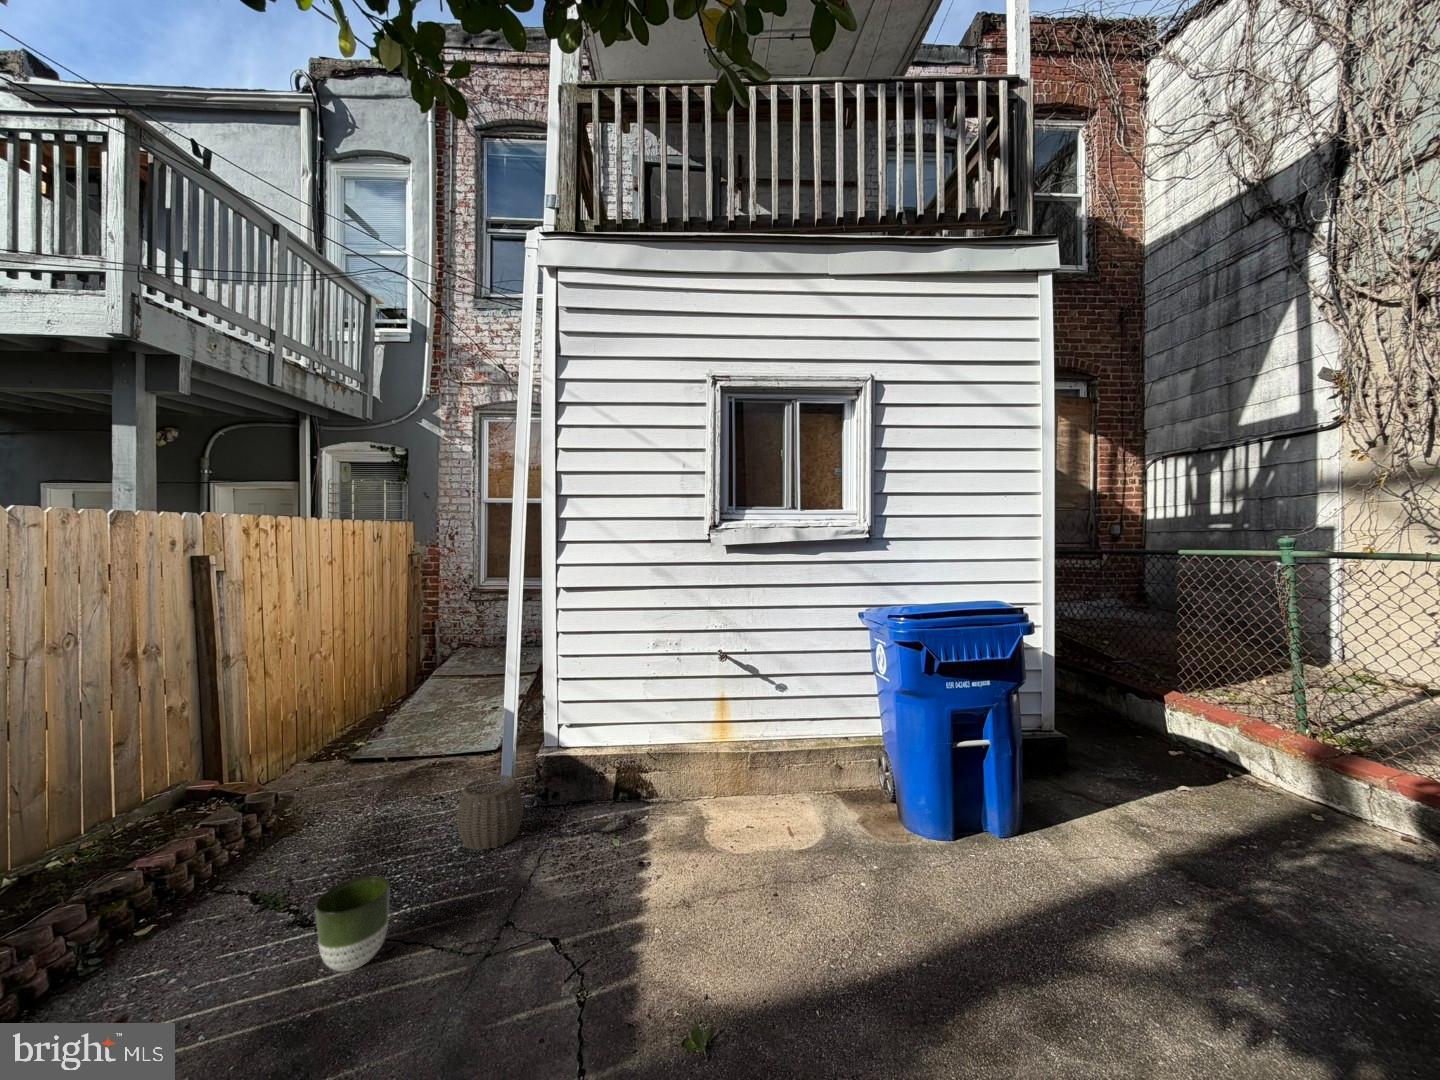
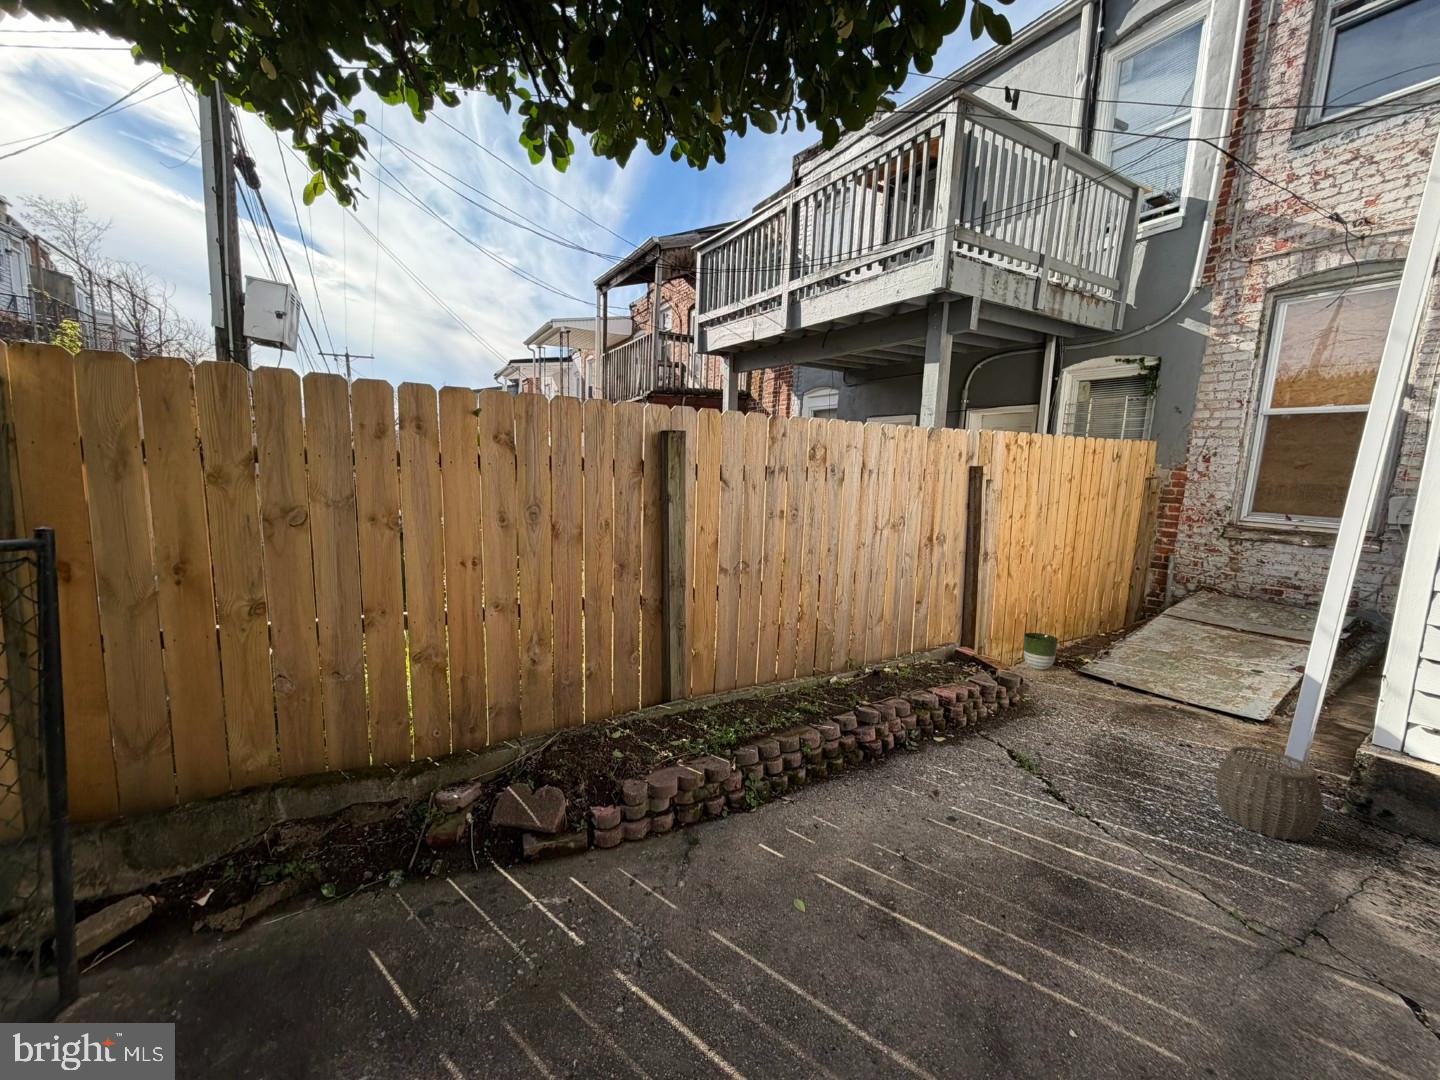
planter: present [315,876,390,971] -> present [1024,633,1058,670]

